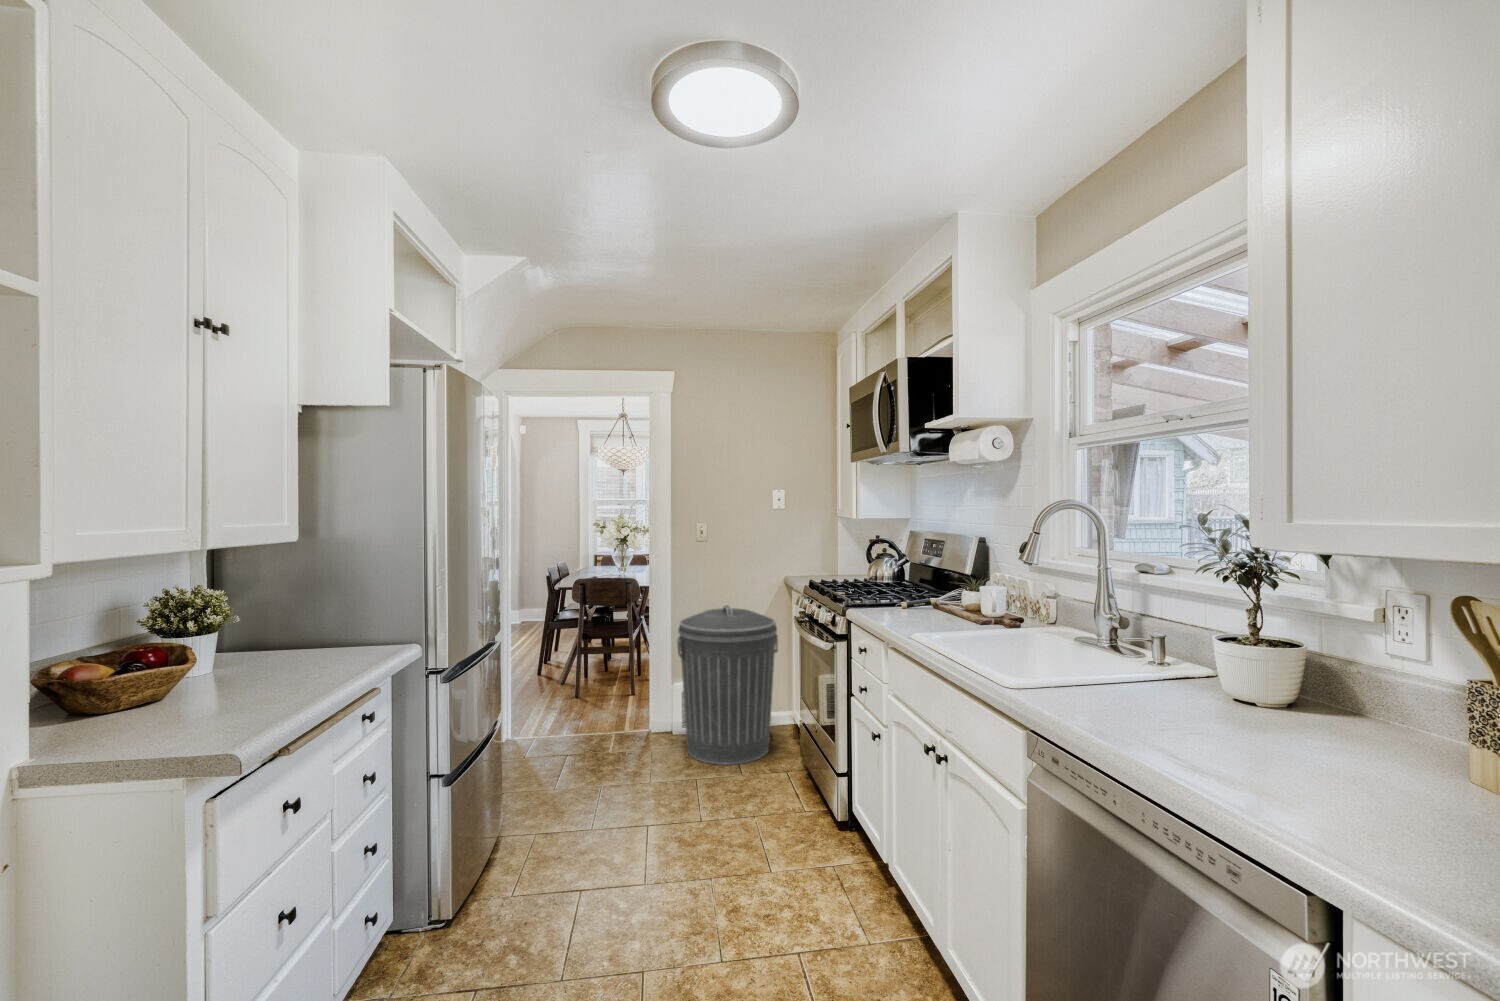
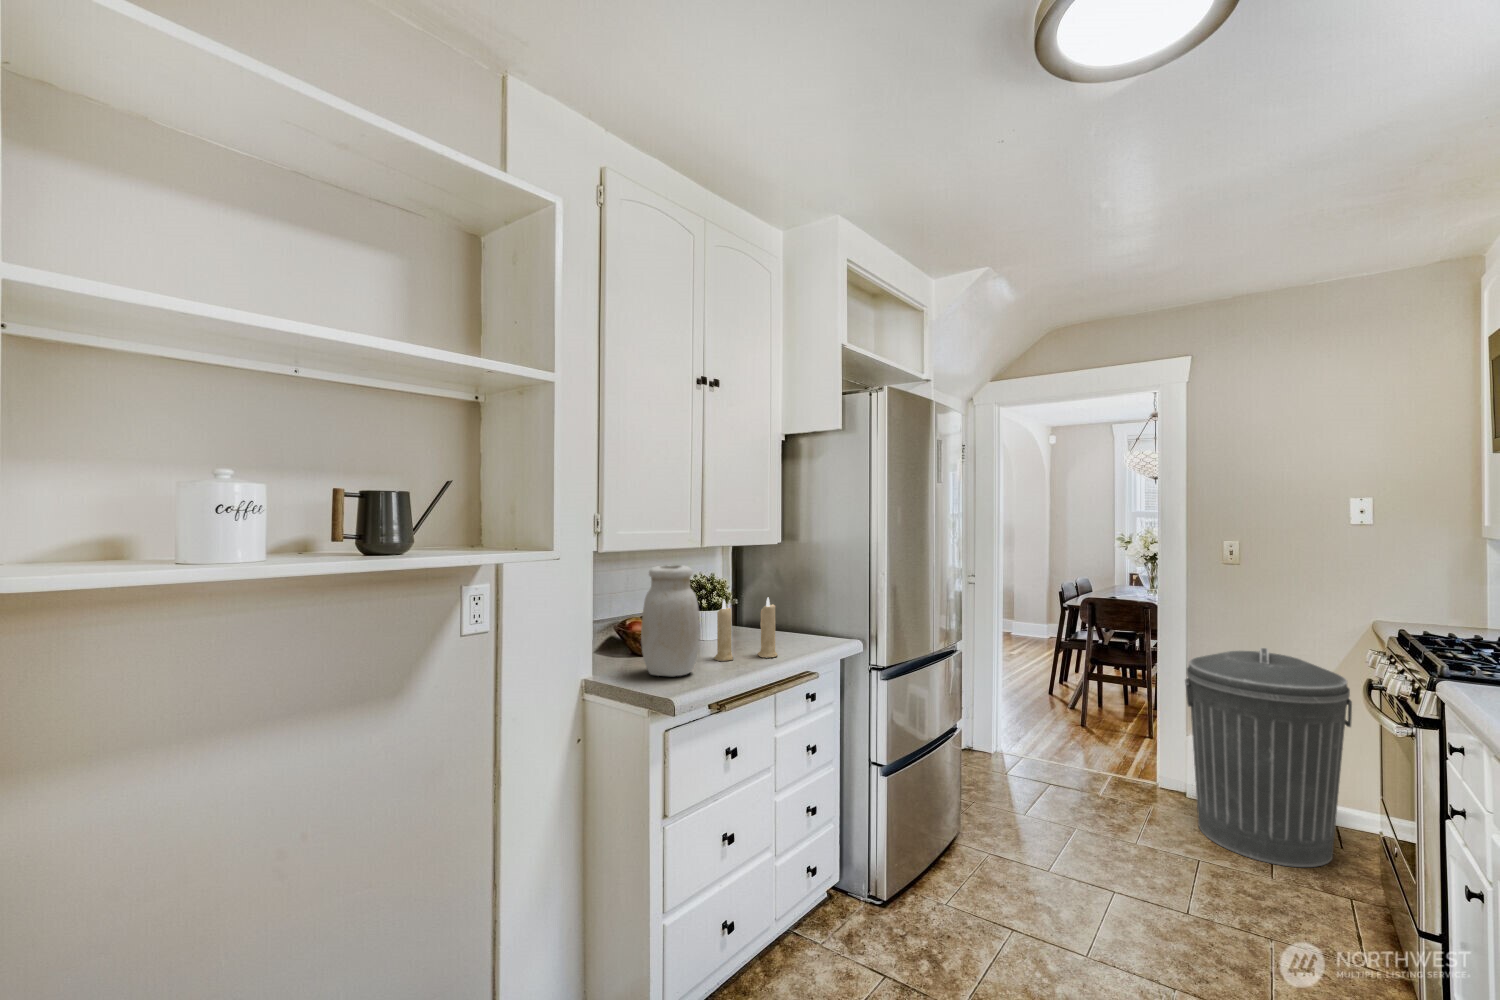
jar: none [105,568,217,732] -> present [641,565,699,677]
candle: none [224,601,323,695] -> present [714,598,778,661]

